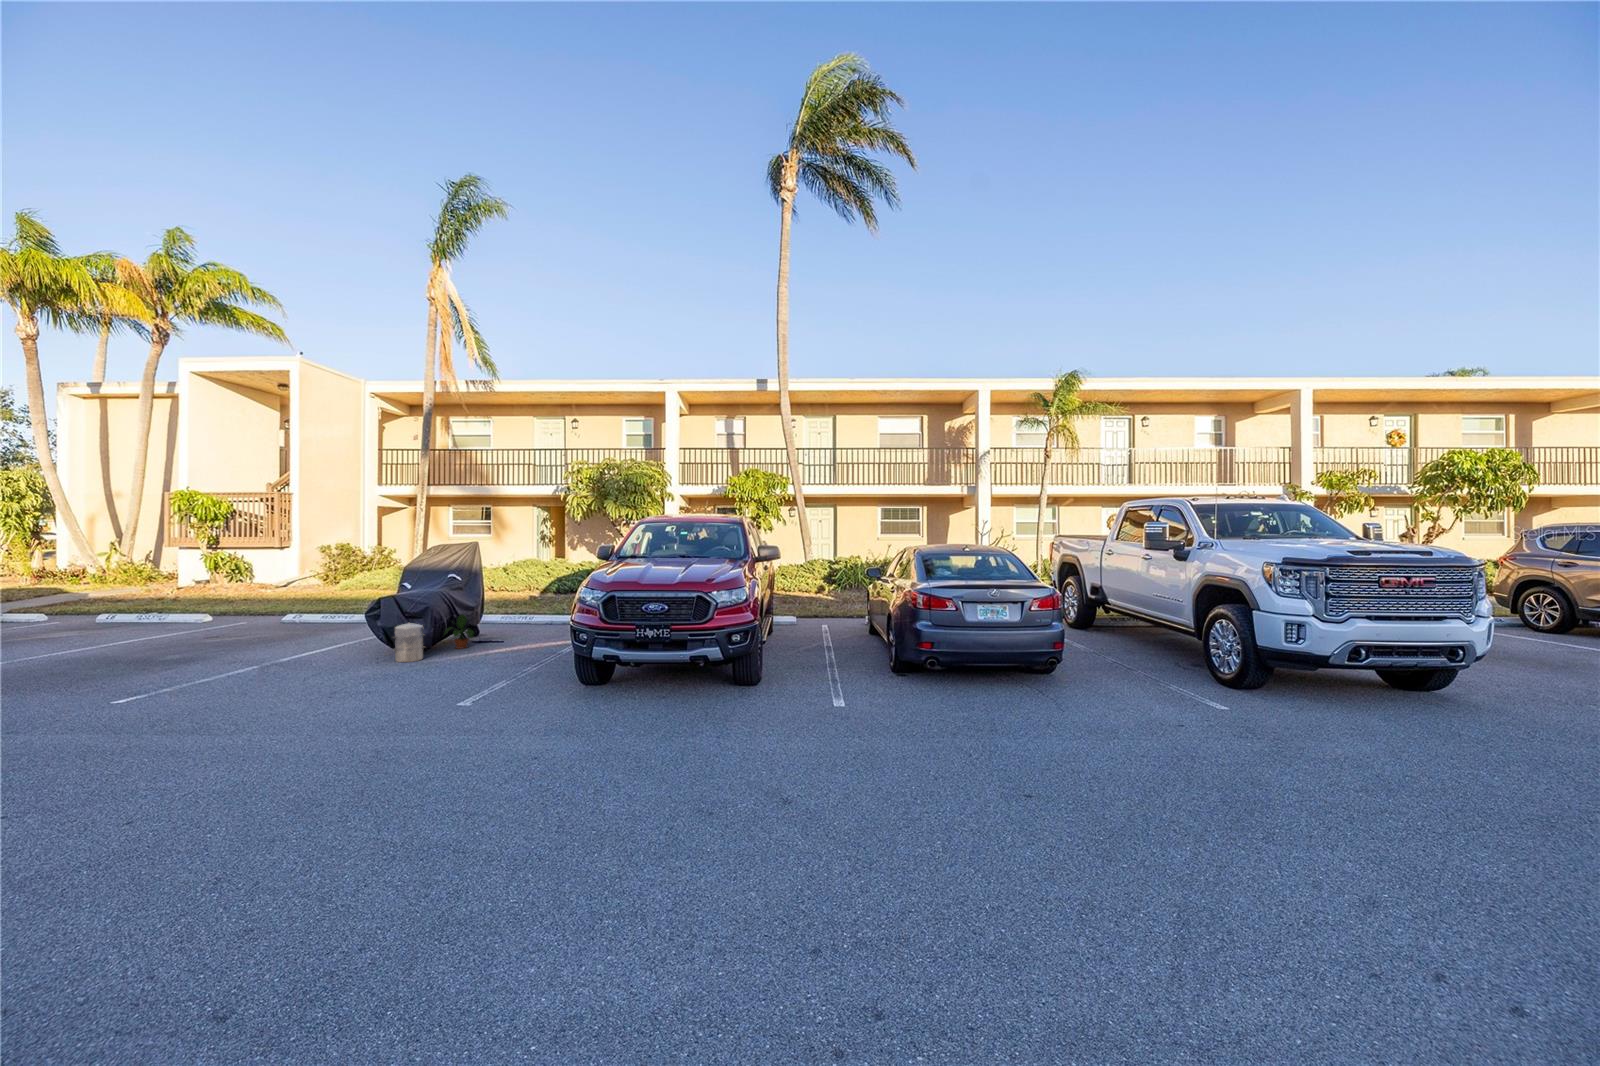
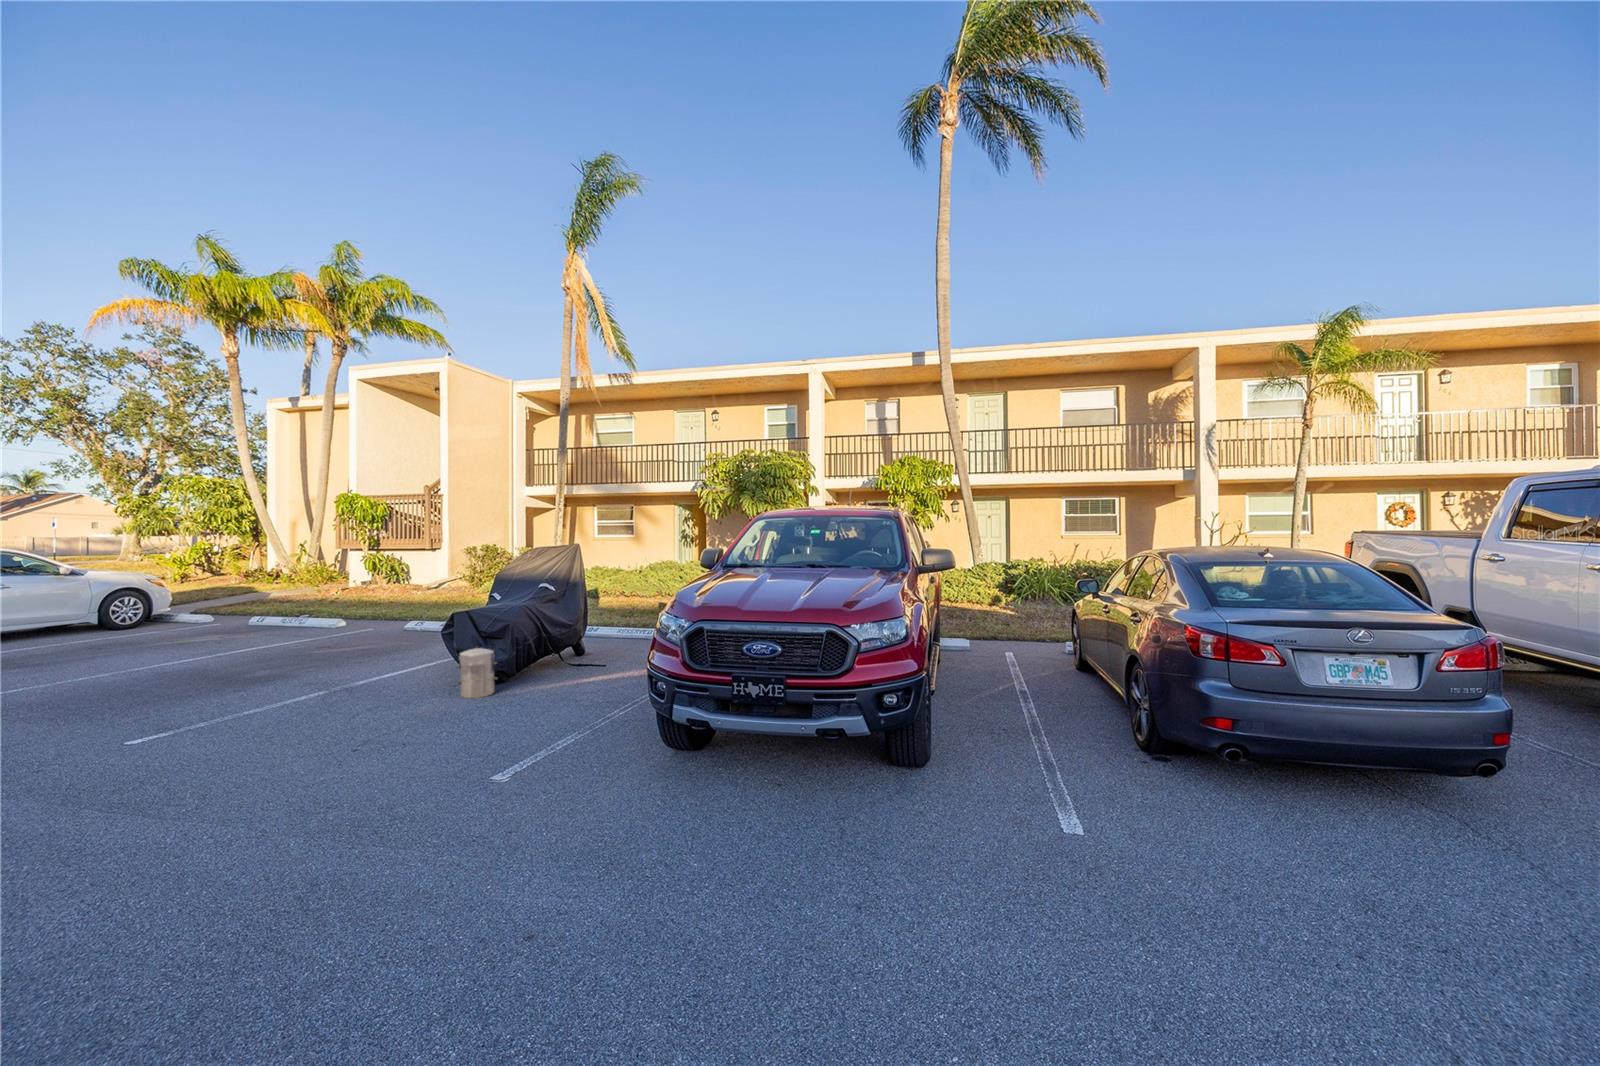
potted plant: present [444,614,474,649] -> none [527,635,566,678]

